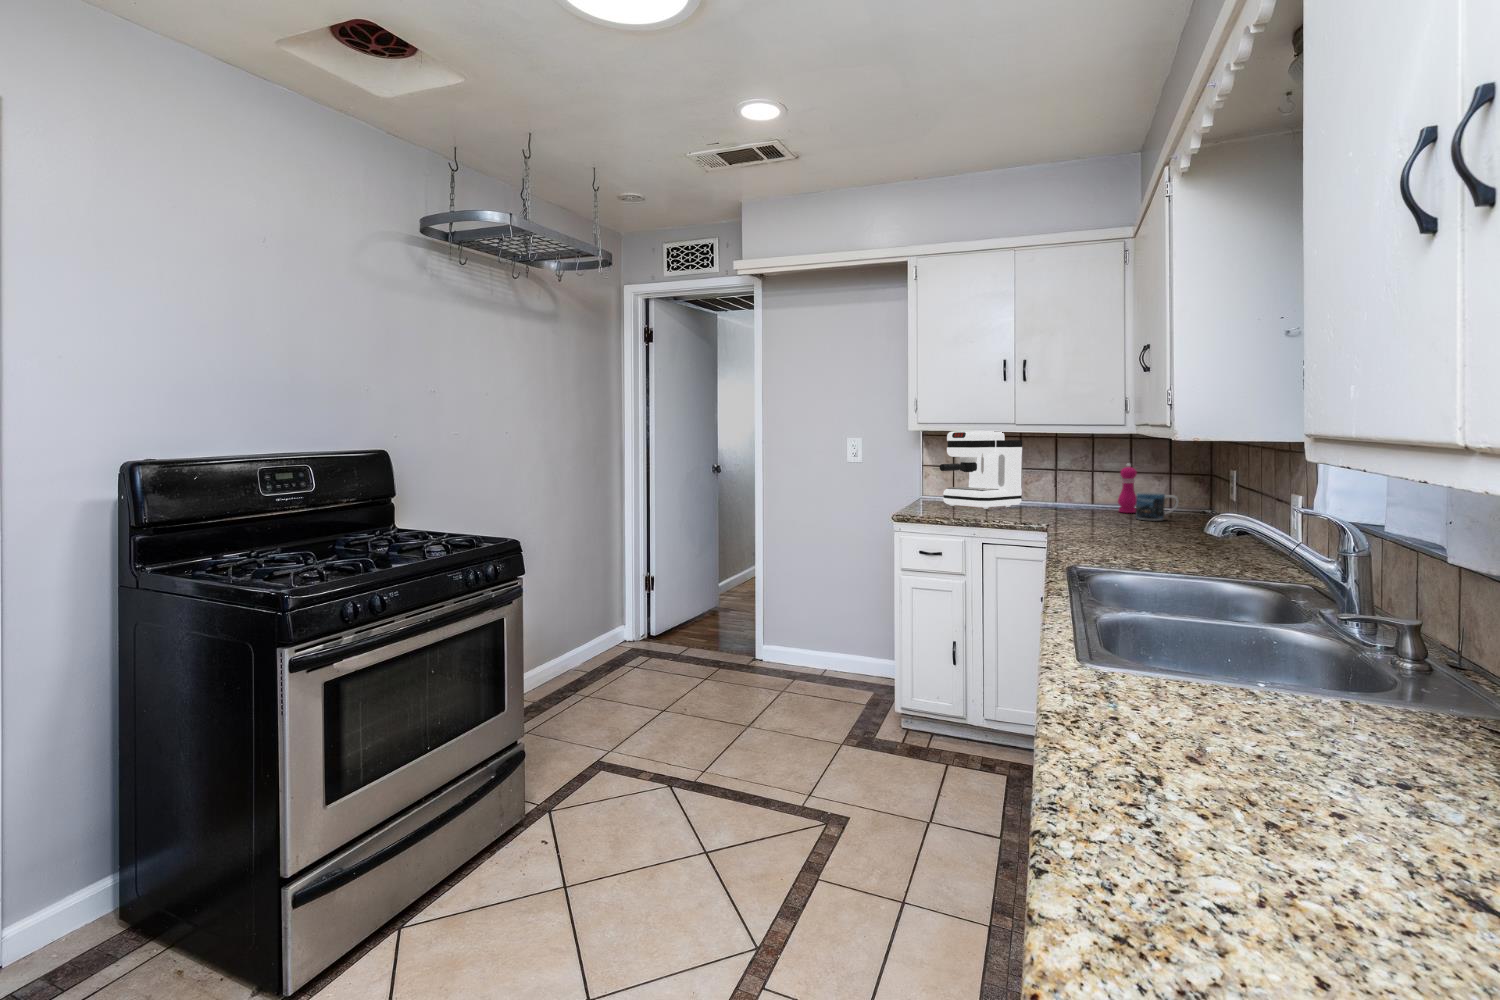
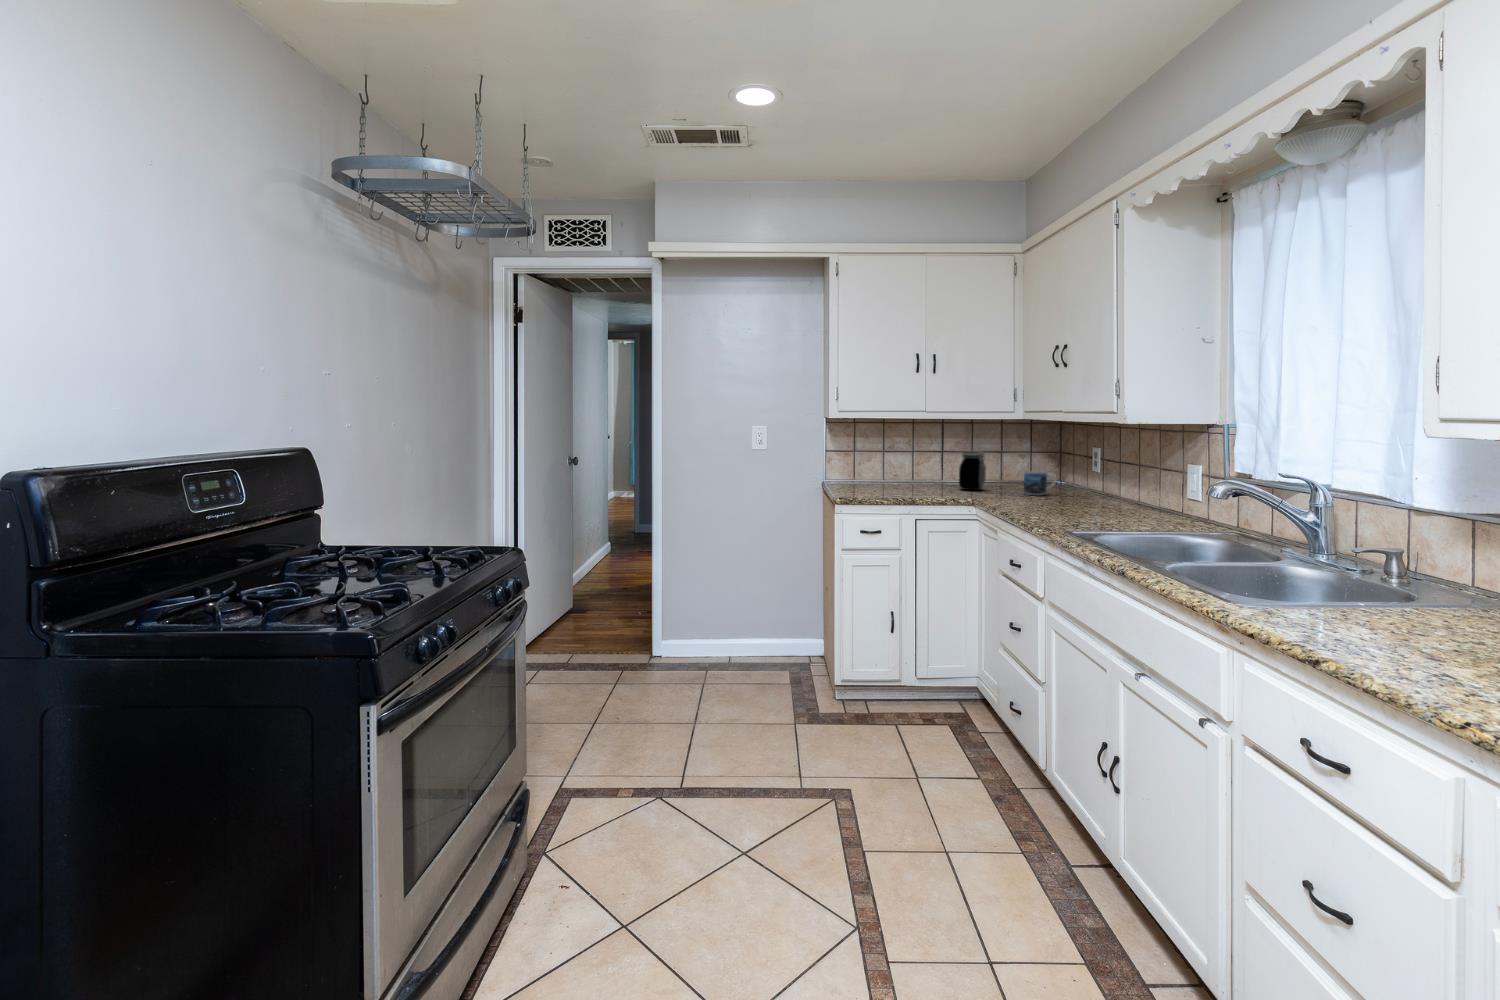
coffee maker: present [940,431,1022,509] -> none [854,418,921,489]
pepper mill: present [1118,464,1137,513] -> none [999,446,1014,488]
jar: none [1062,468,1097,513] -> present [959,451,986,490]

